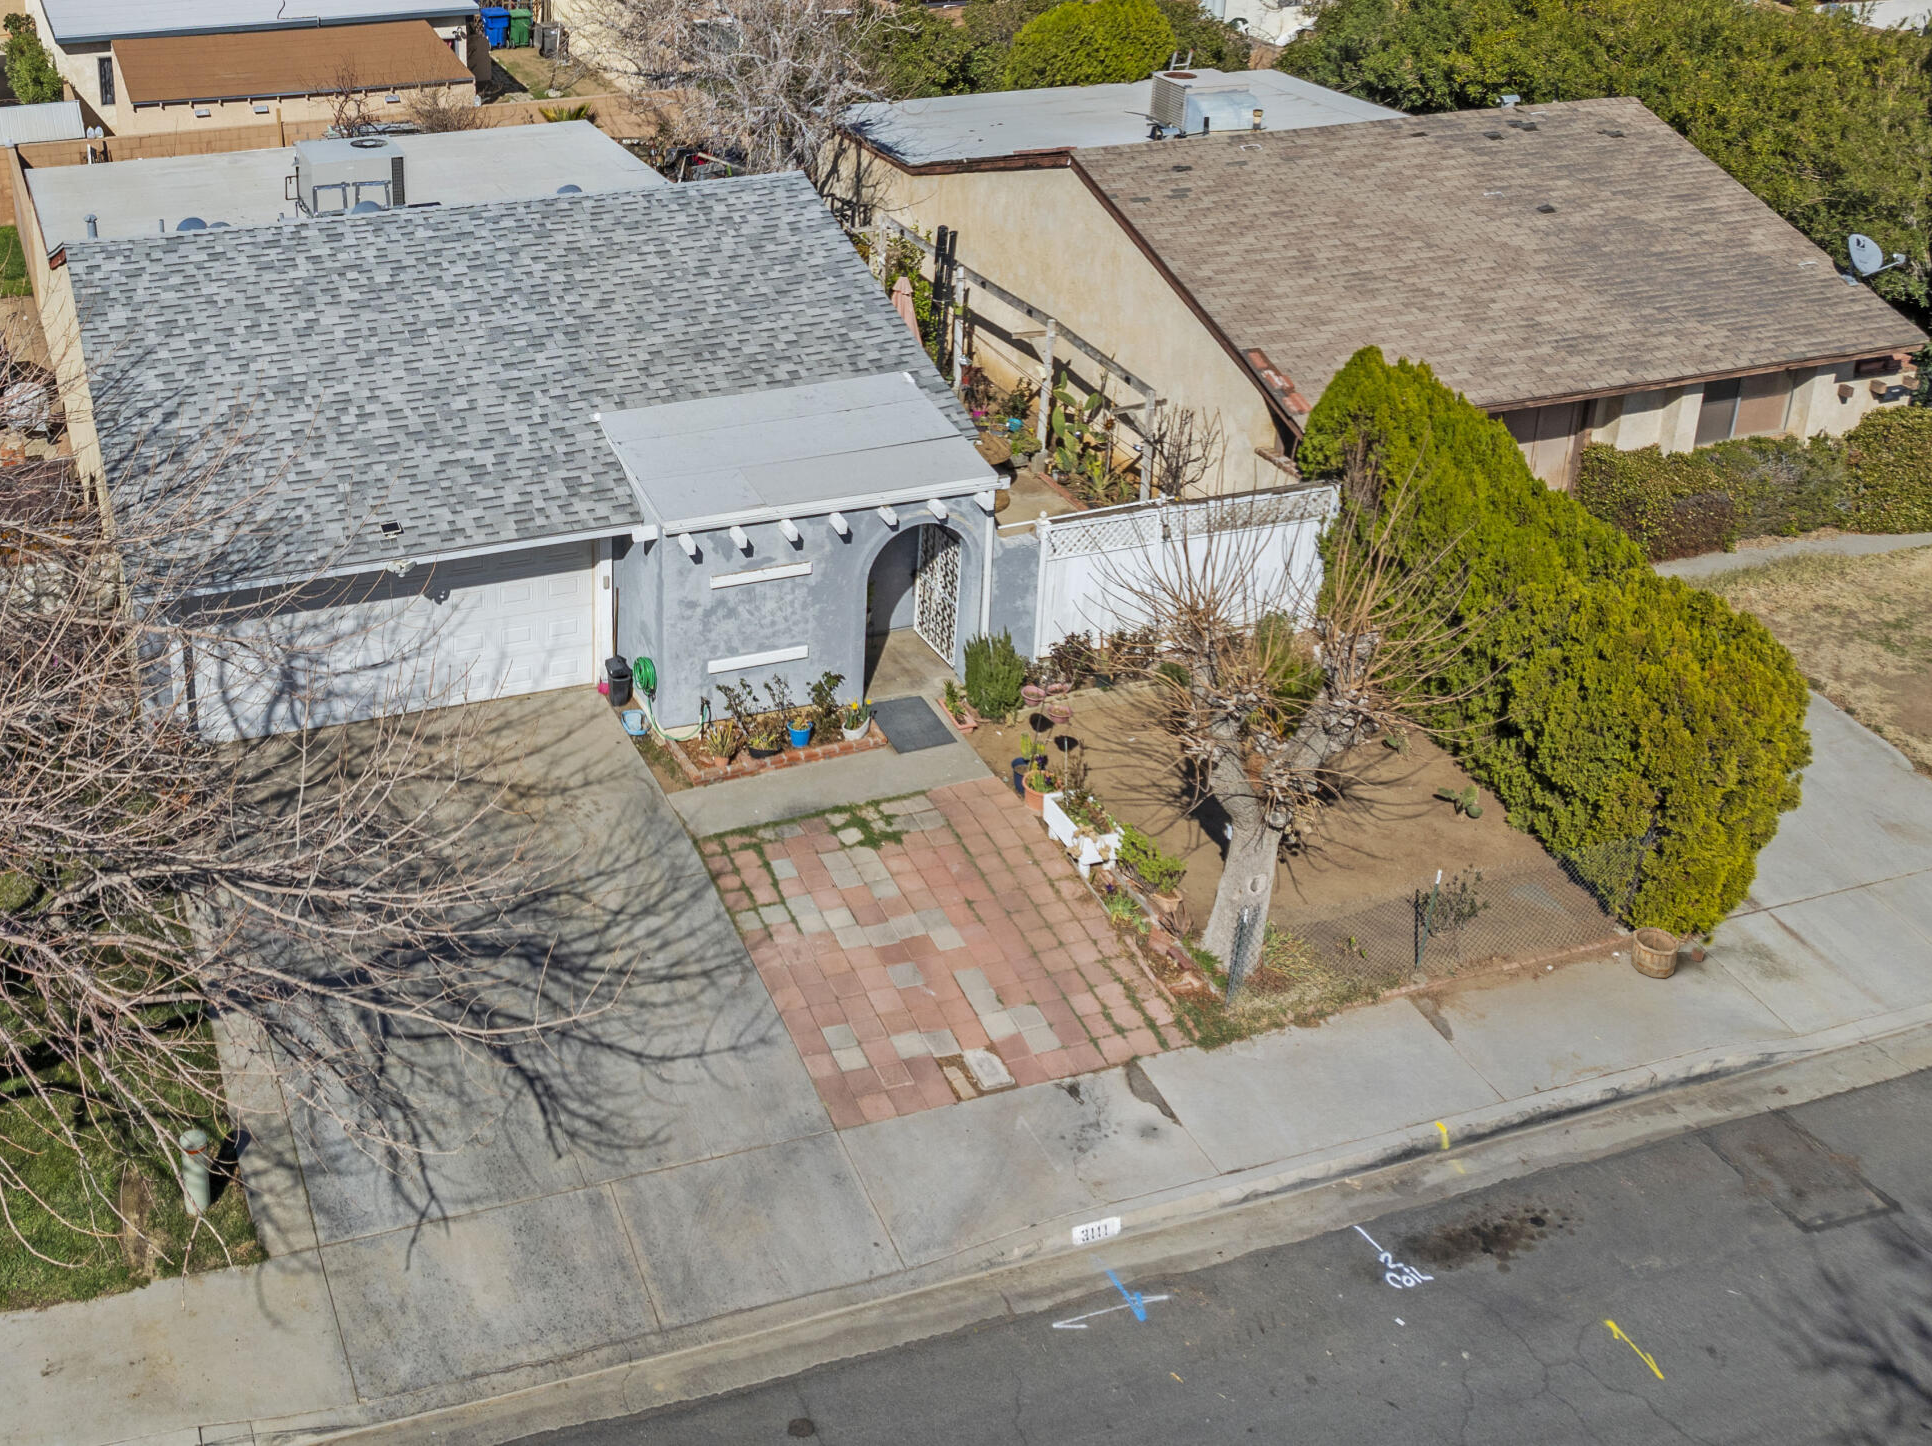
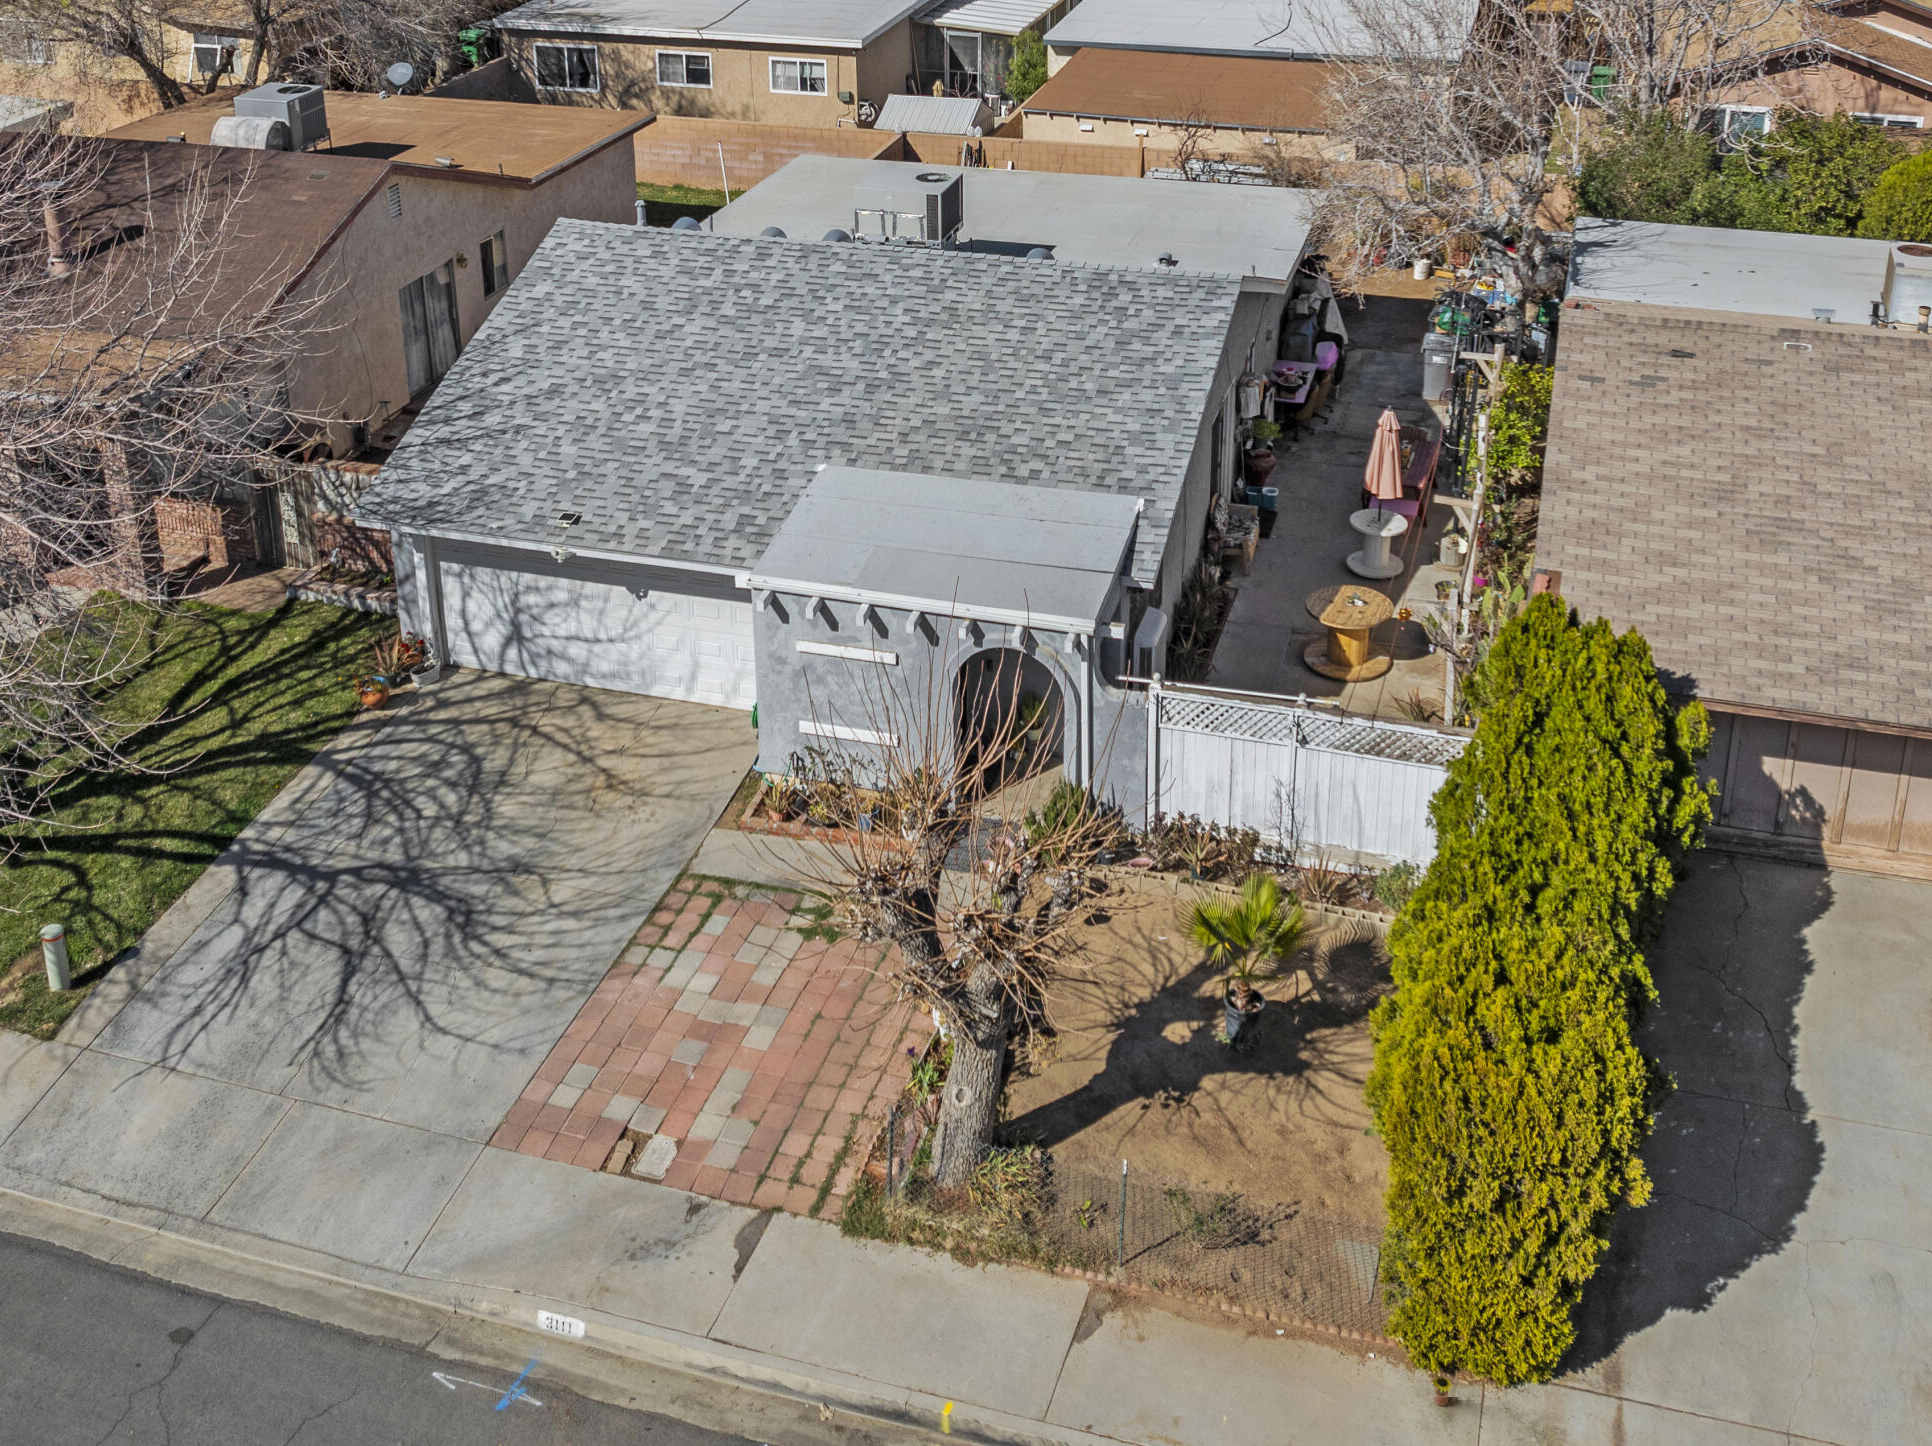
wooden bucket: present [1631,927,1680,978] -> none [1352,1333,1405,1401]

